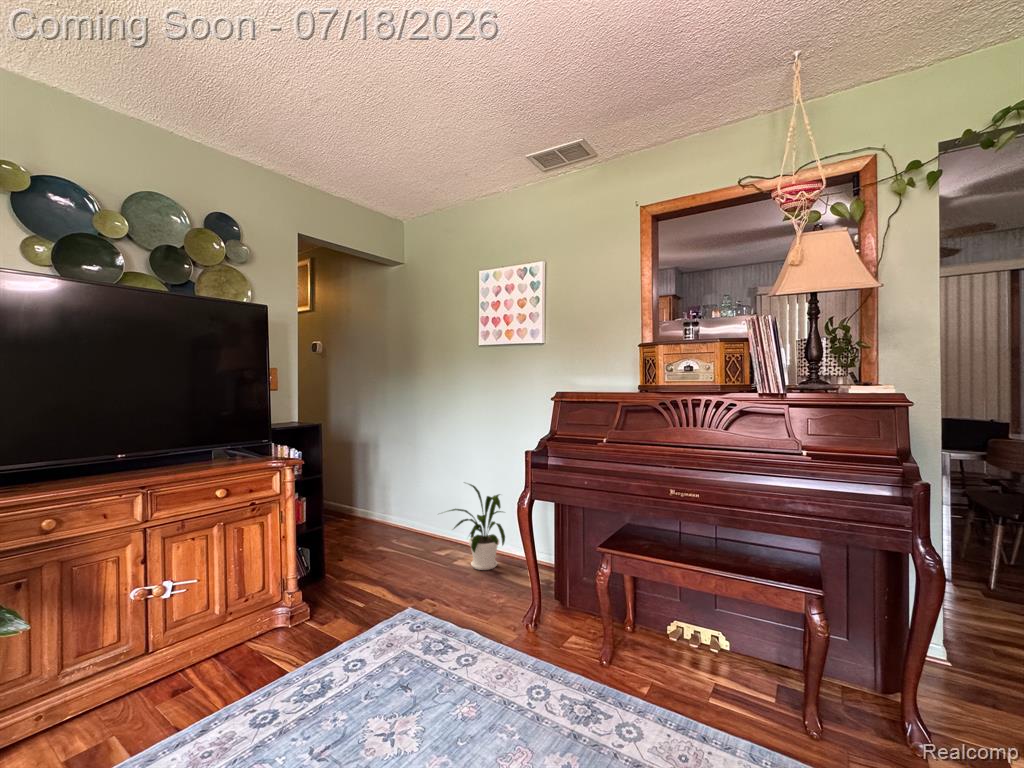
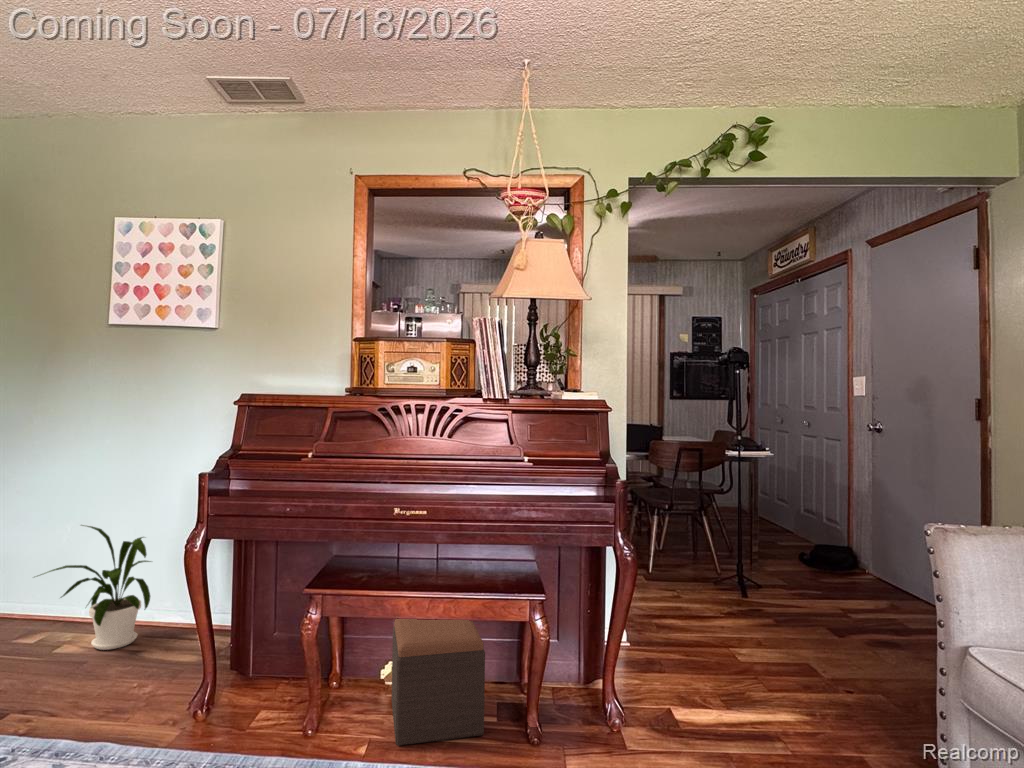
footstool: none [674,585,760,710] -> present [392,619,485,746]

